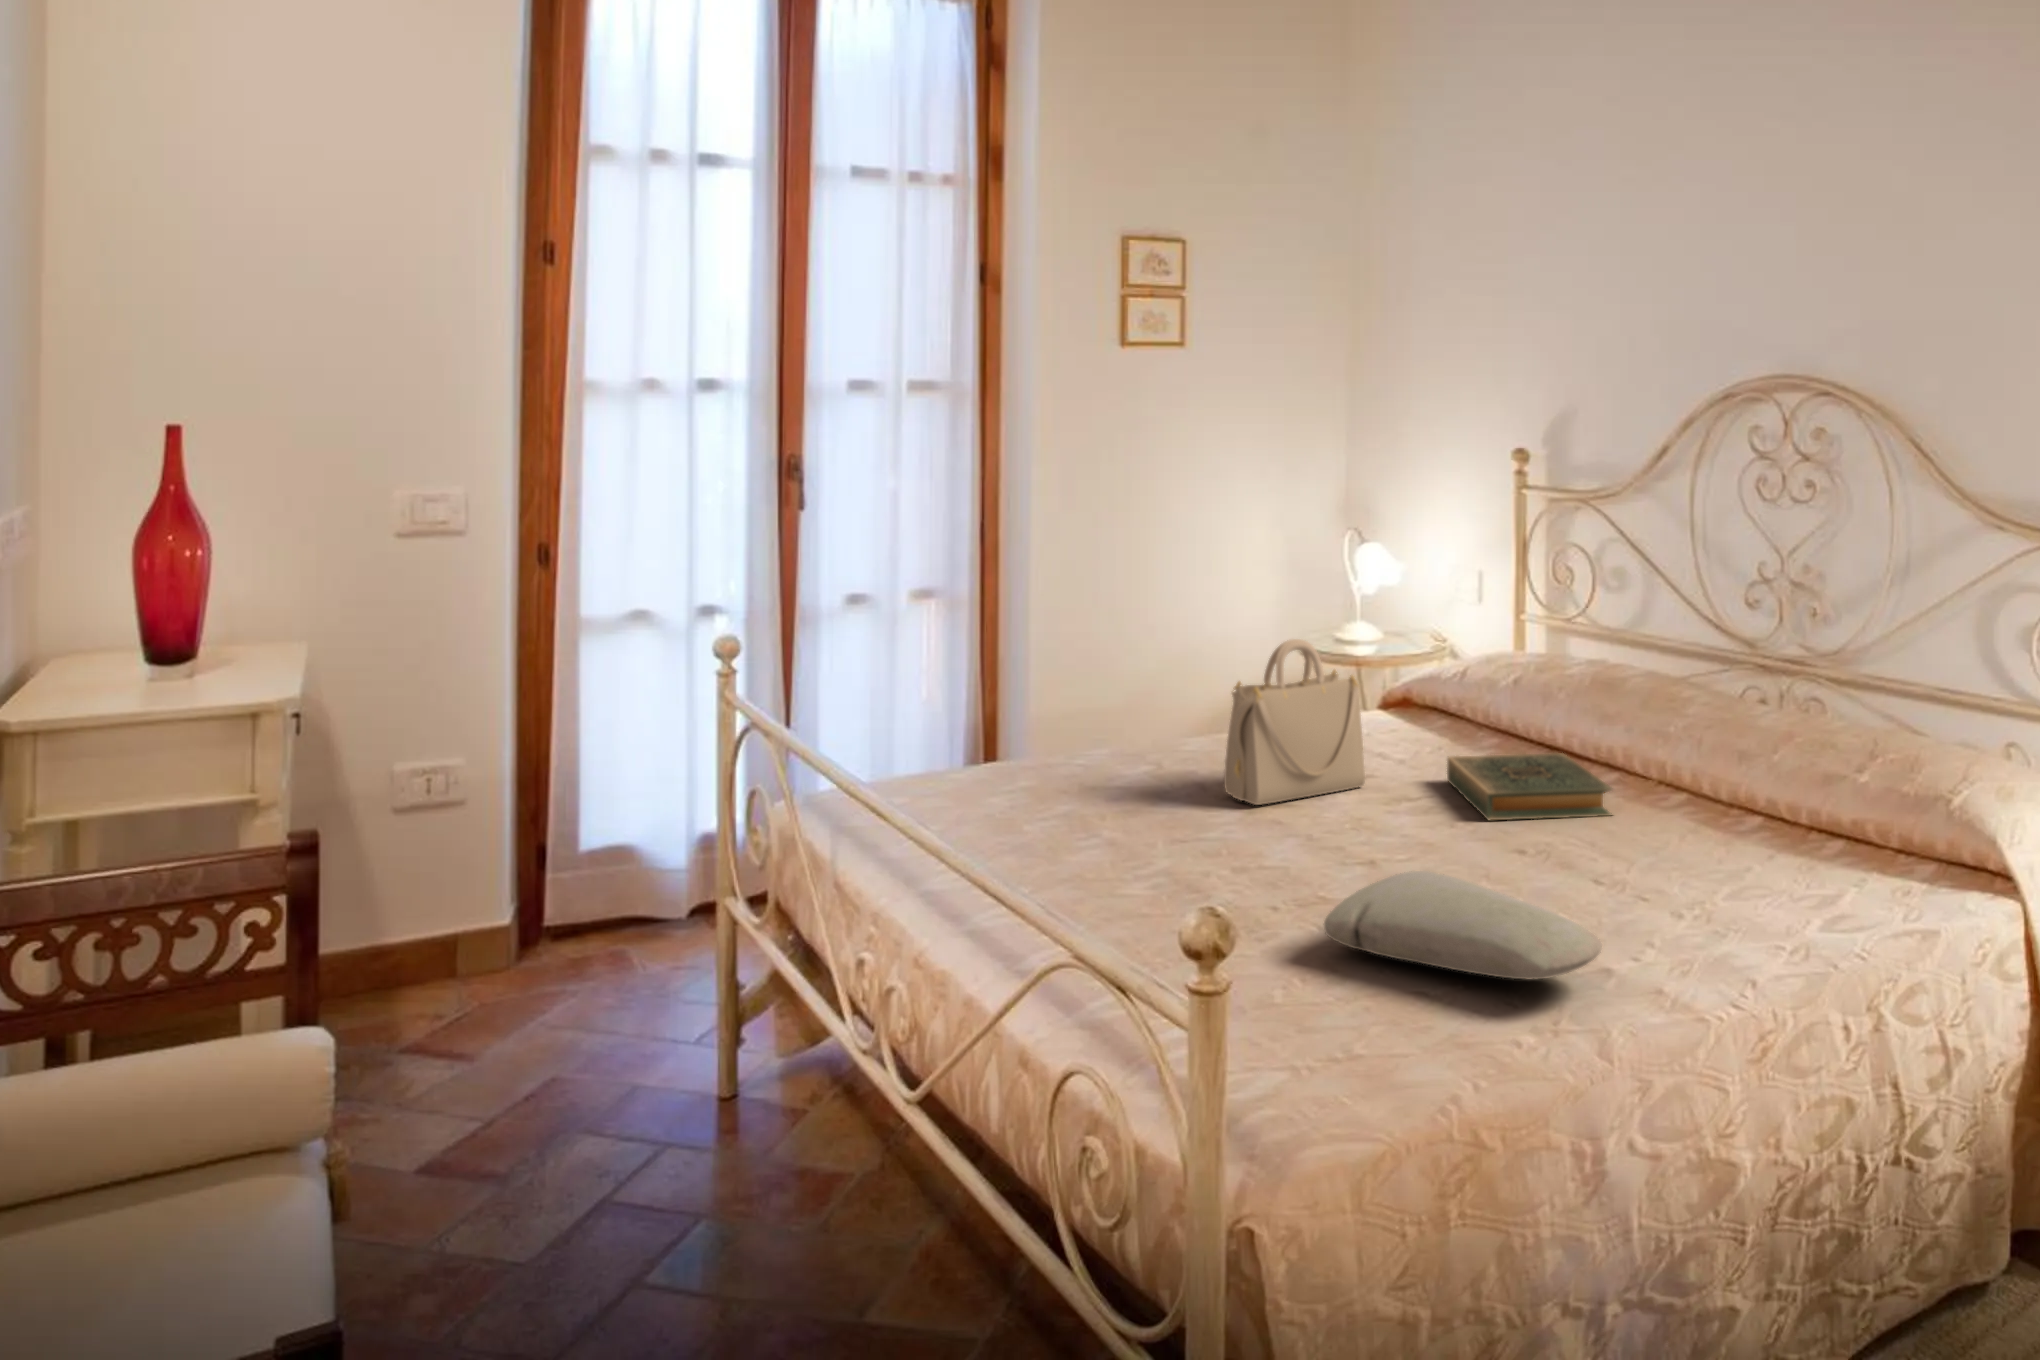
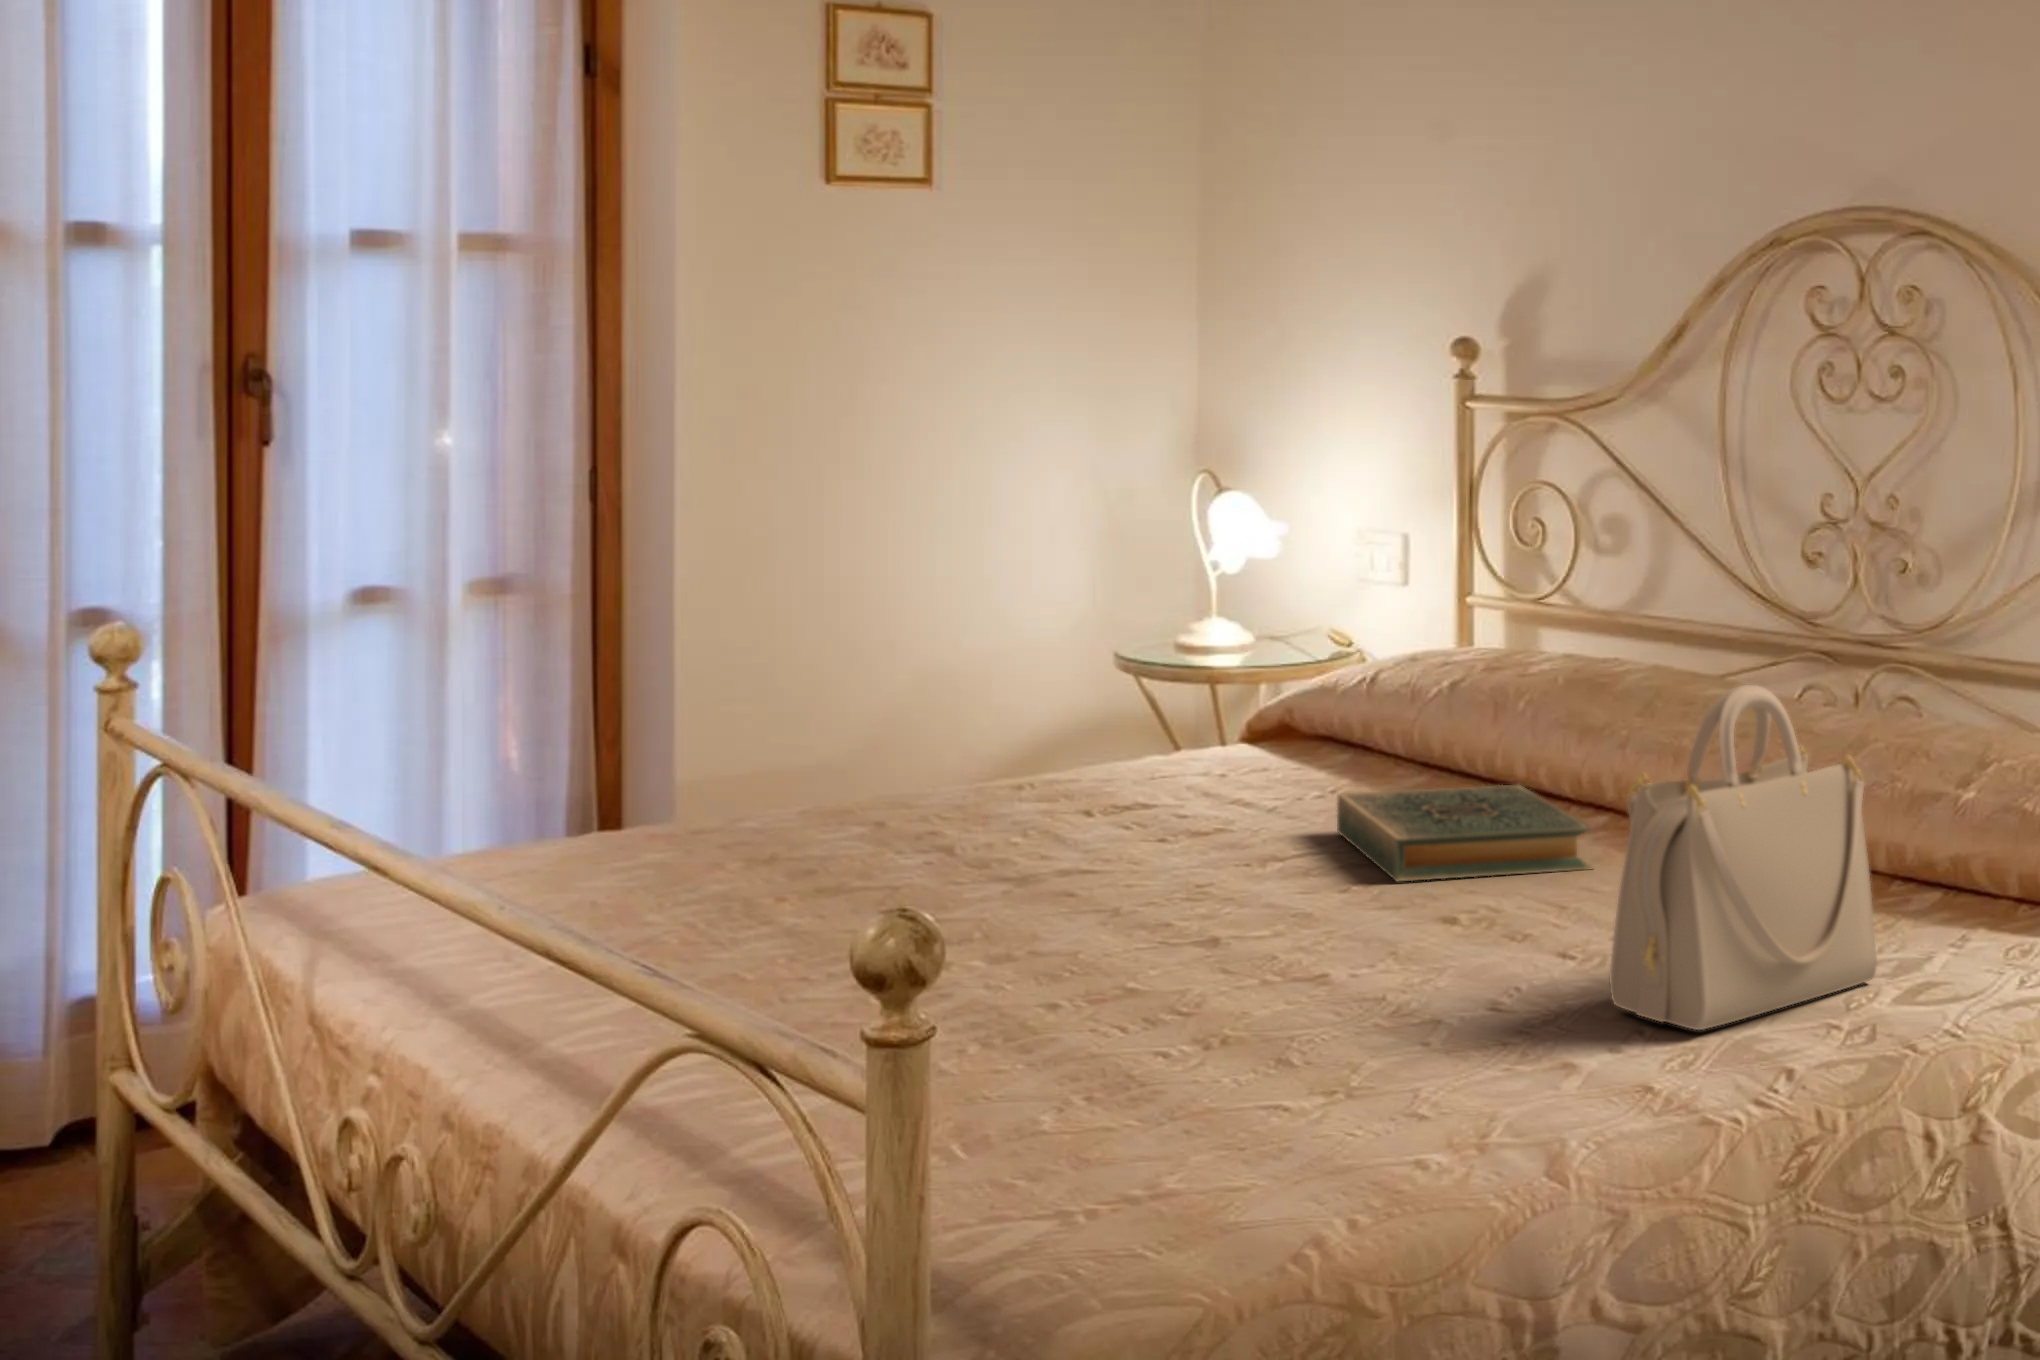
handbag: present [1224,639,1365,805] -> present [1610,685,1877,1030]
pillow: present [1324,871,1602,980] -> none [1111,938,1557,1085]

